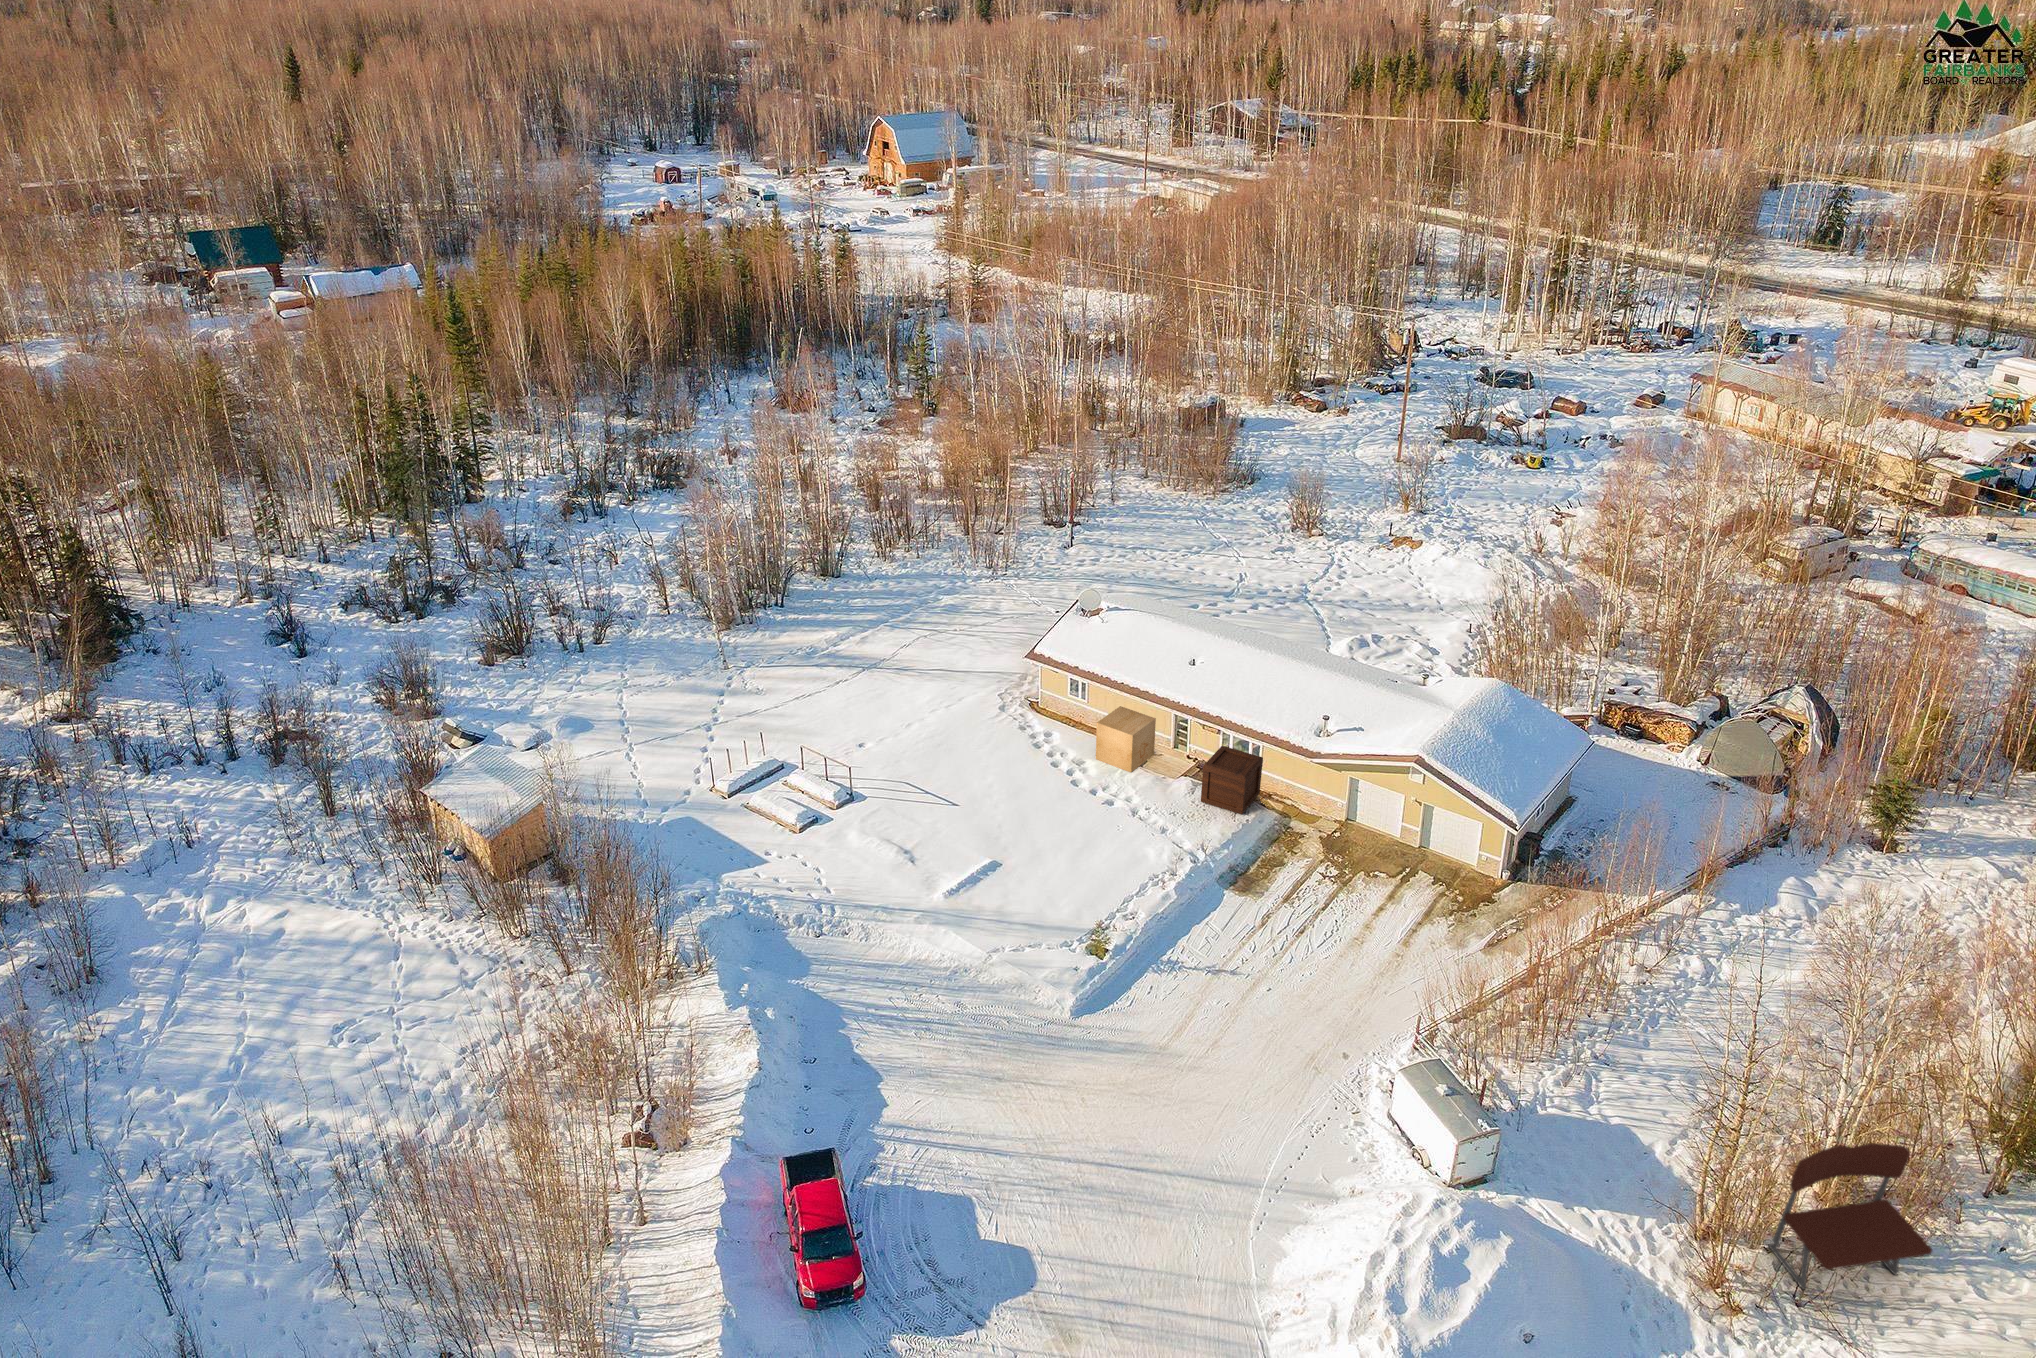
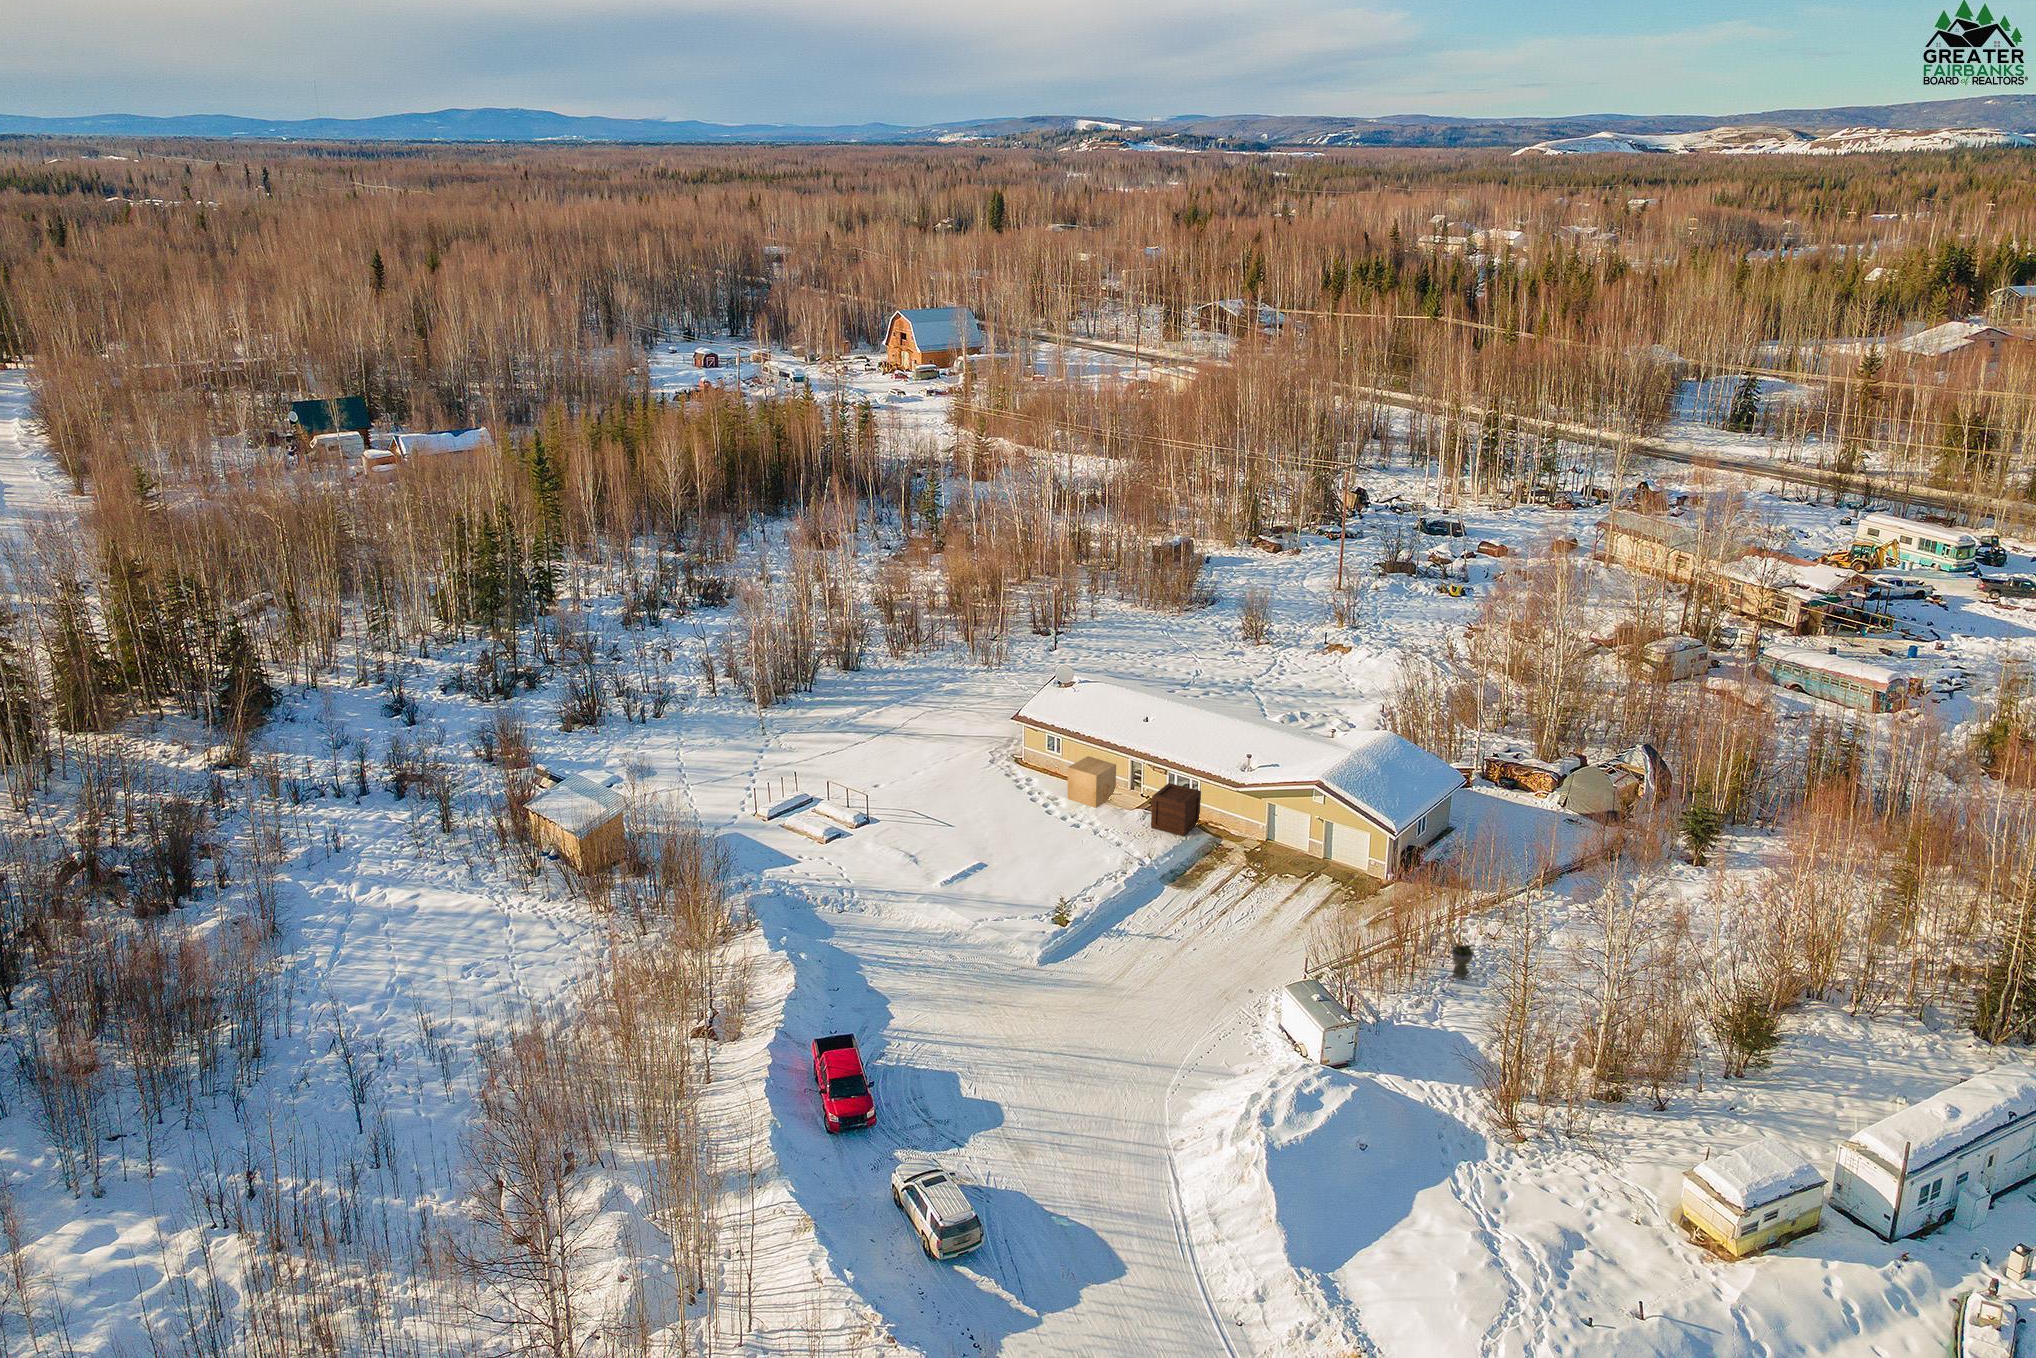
planter: none [1600,990,1631,1034] -> present [1452,944,1473,979]
bench: present [1769,1143,1932,1289] -> none [1561,1019,1675,1133]

